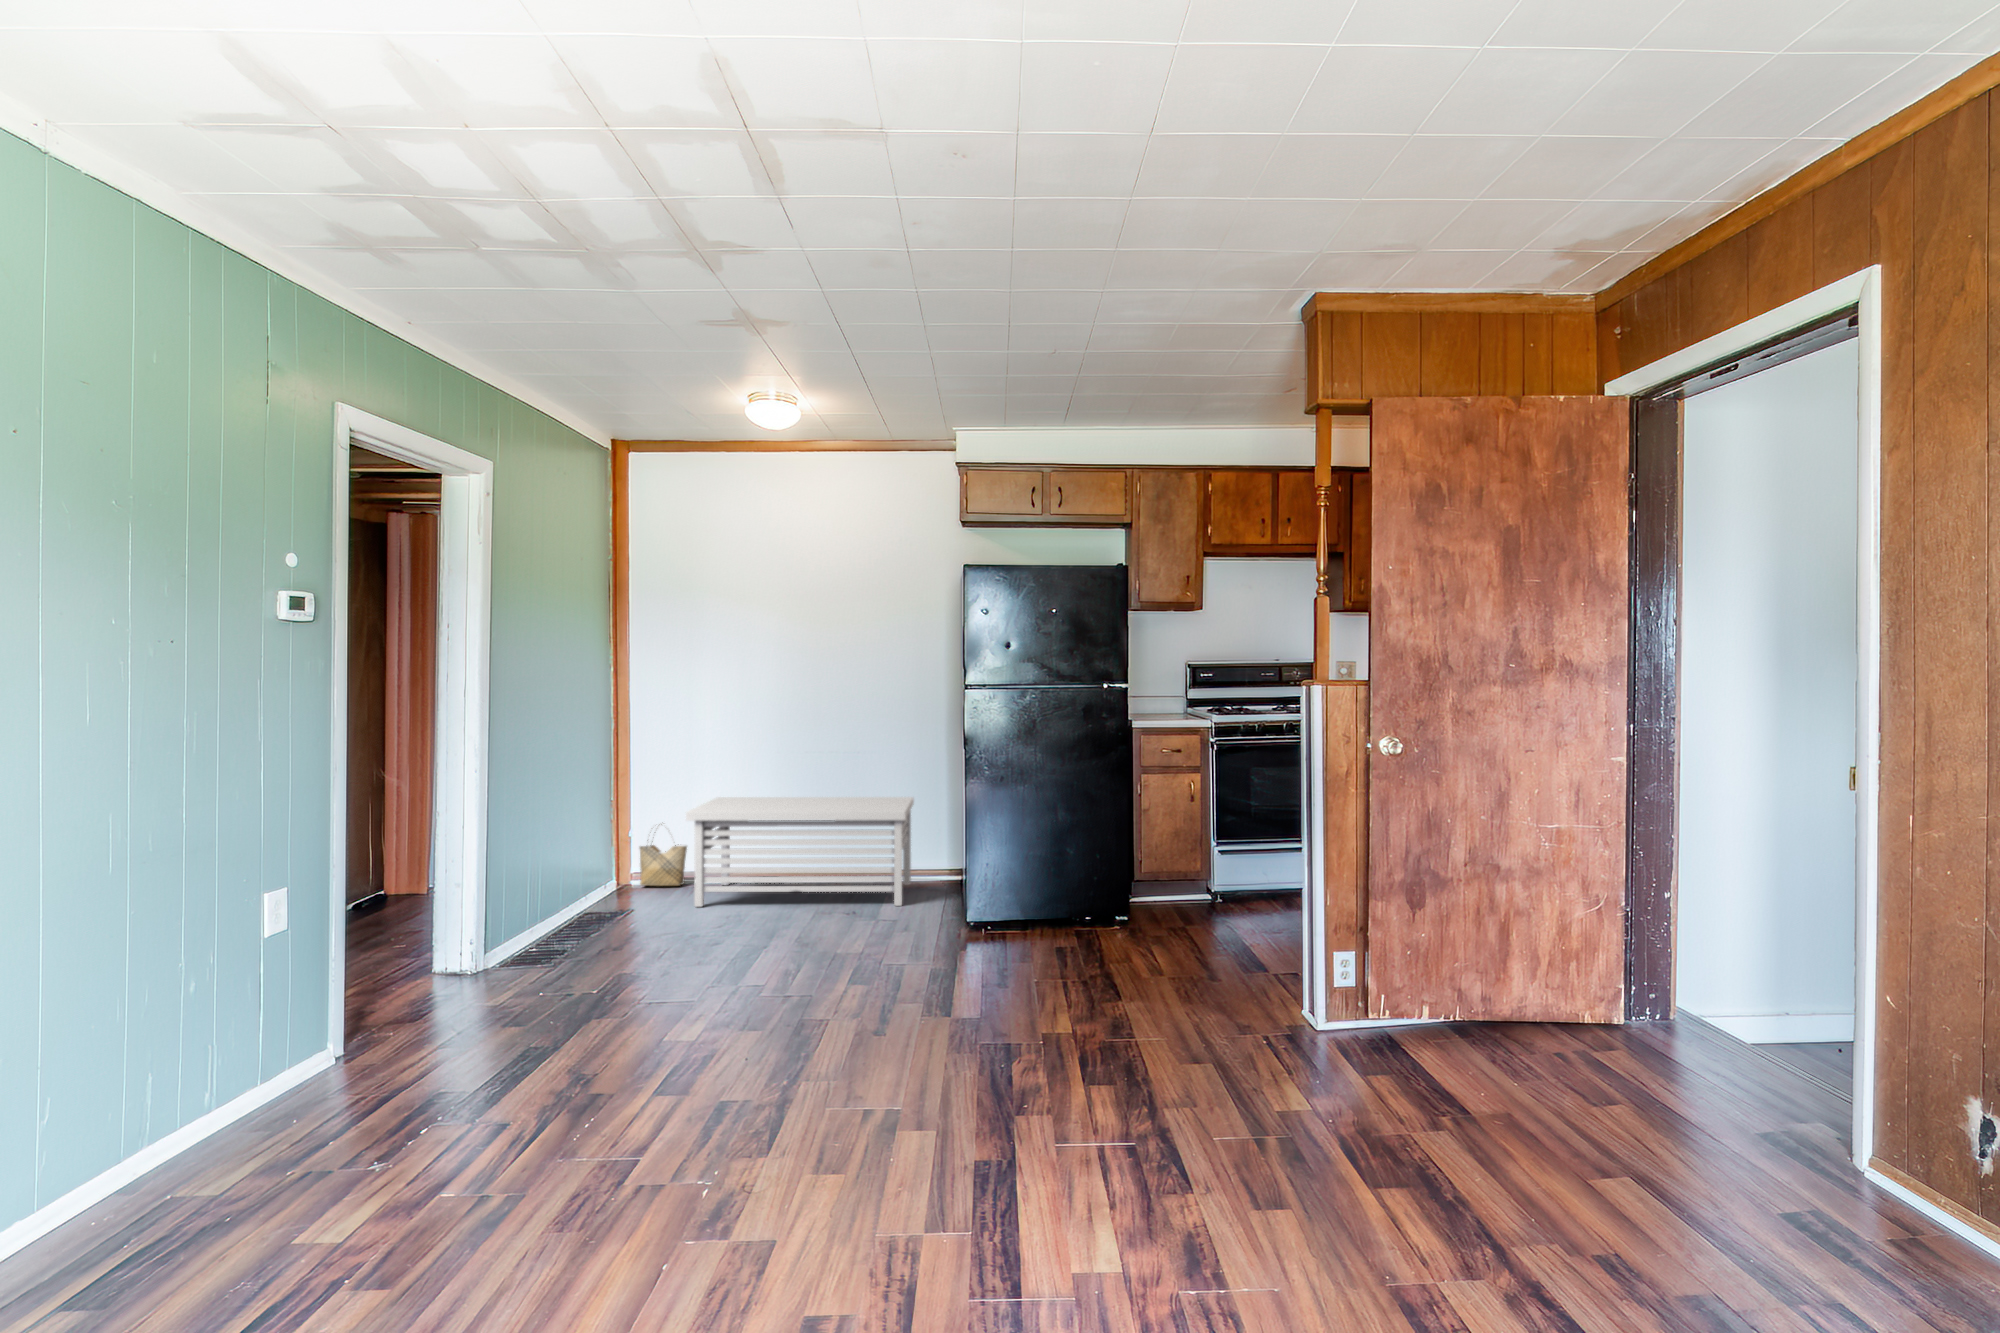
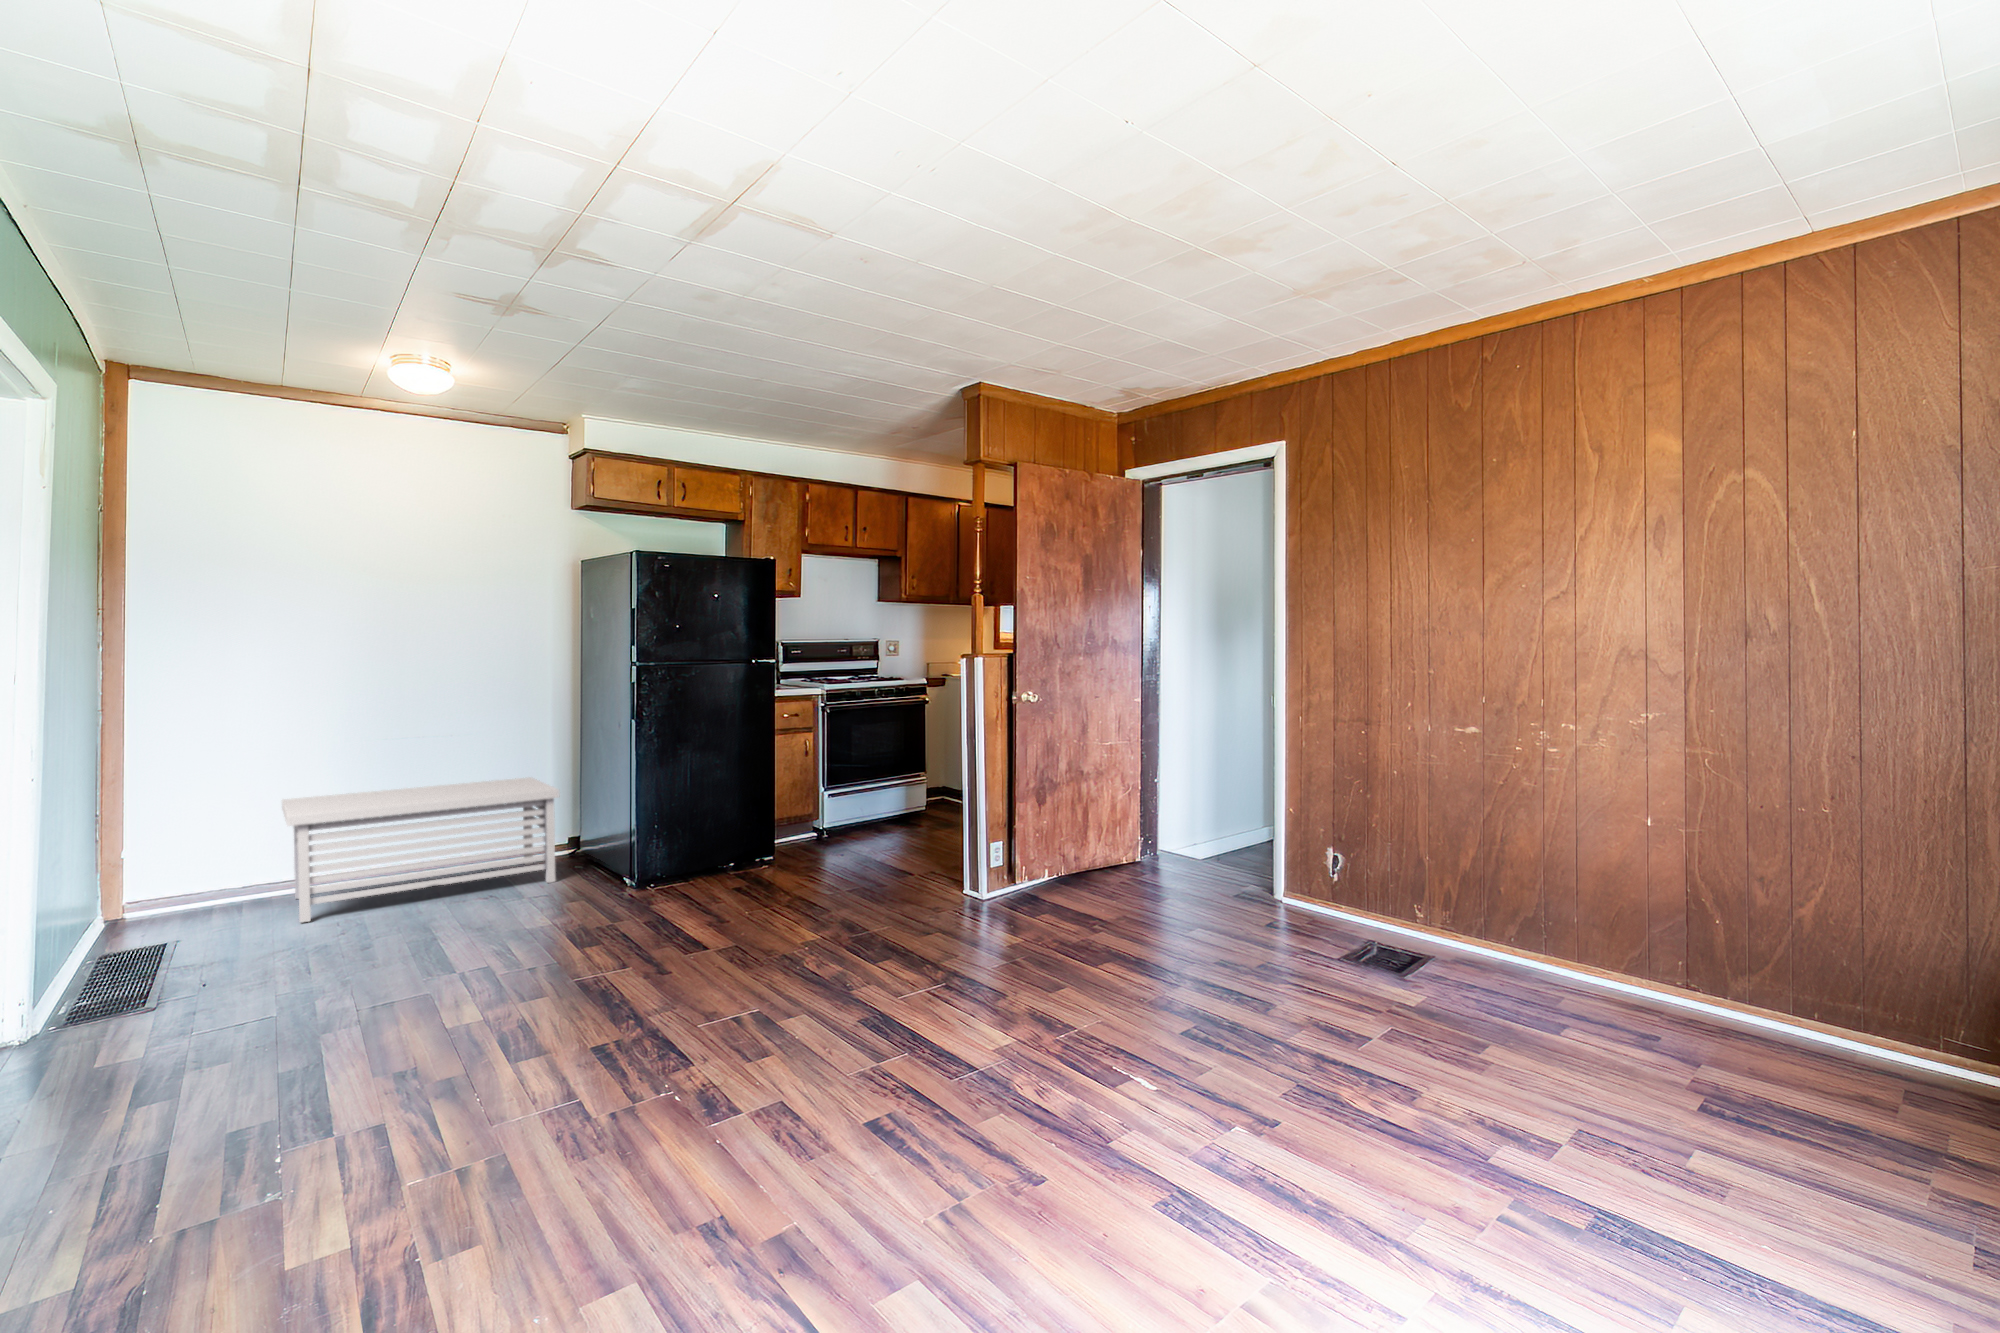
woven basket: present [640,824,687,886] -> none [167,836,241,917]

